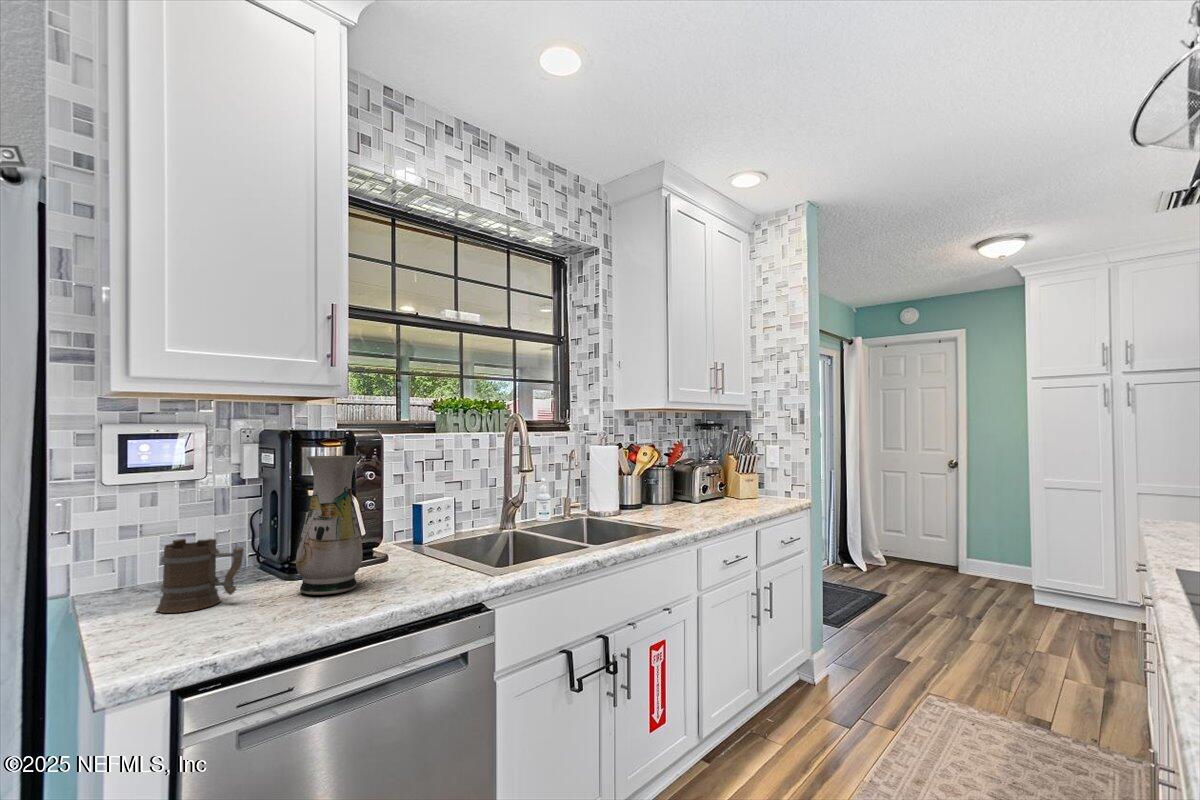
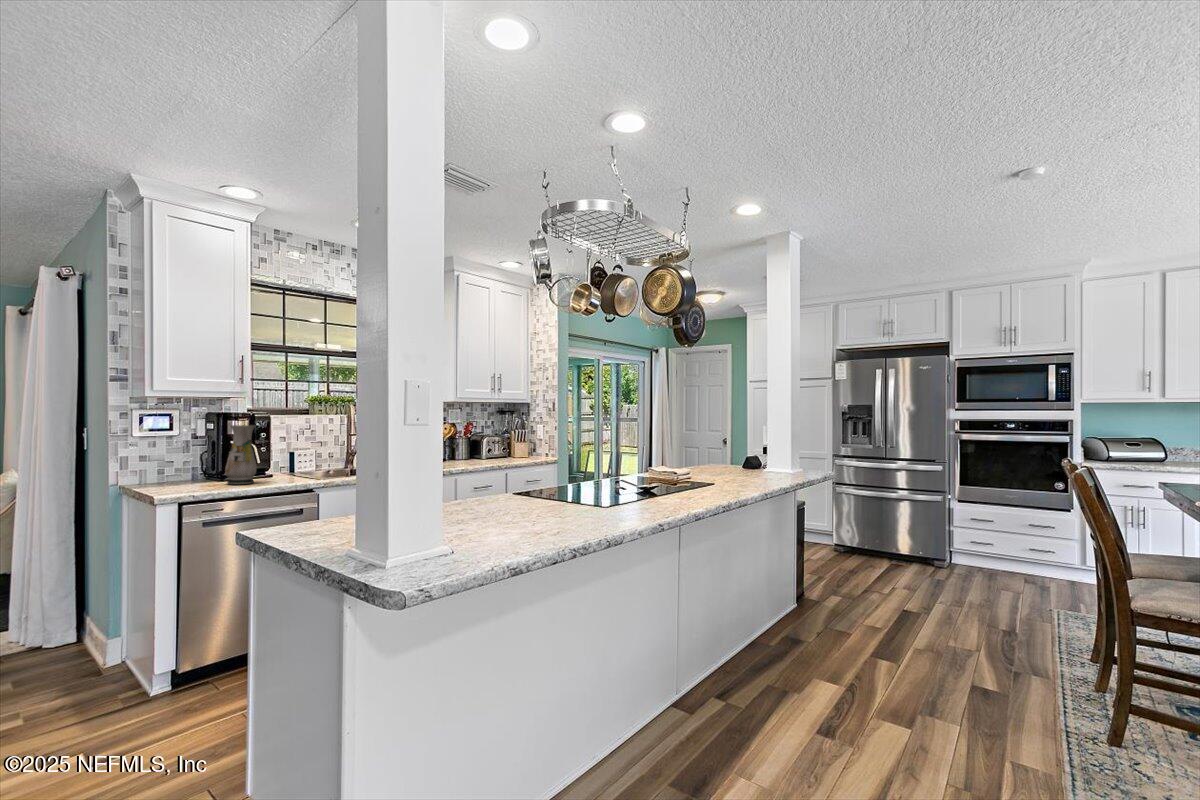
mug: present [156,539,244,613] -> none [164,460,202,488]

